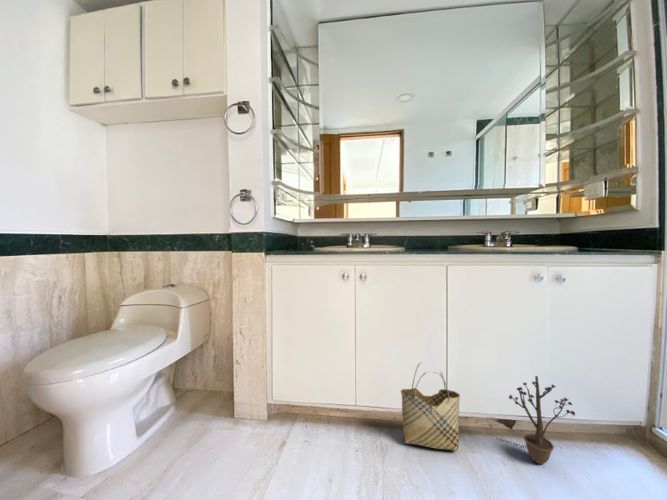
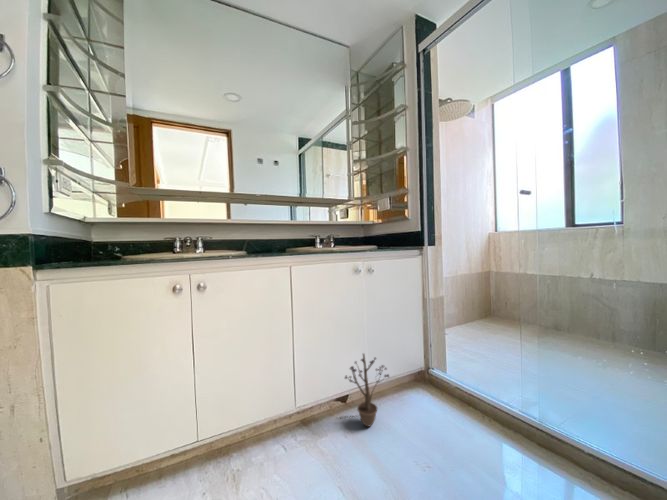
woven basket: present [401,364,460,451] -> none [247,364,308,467]

